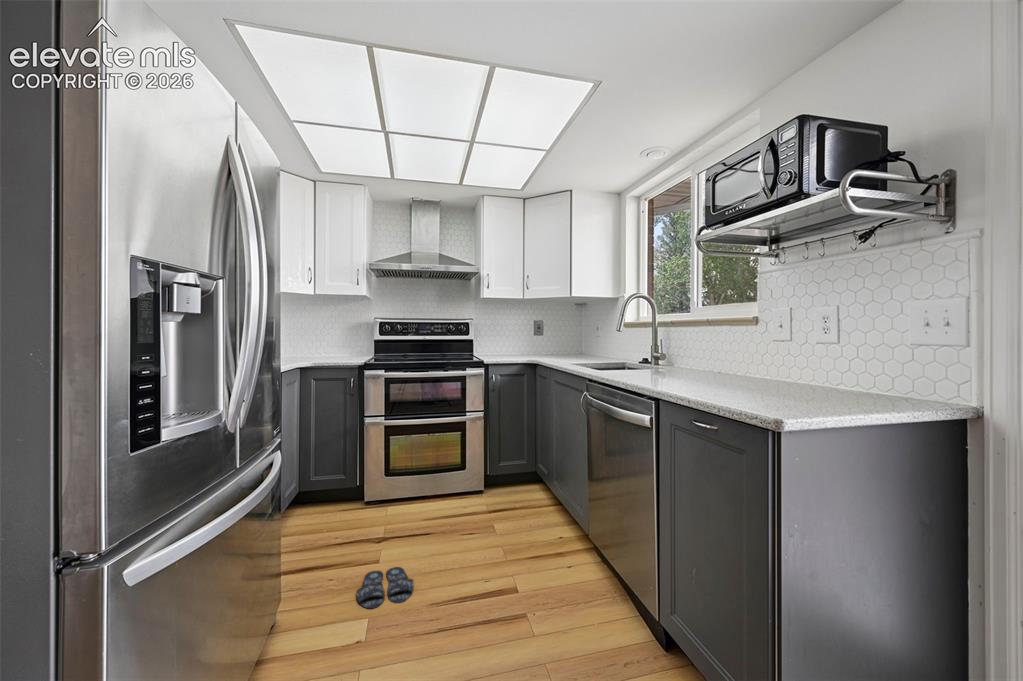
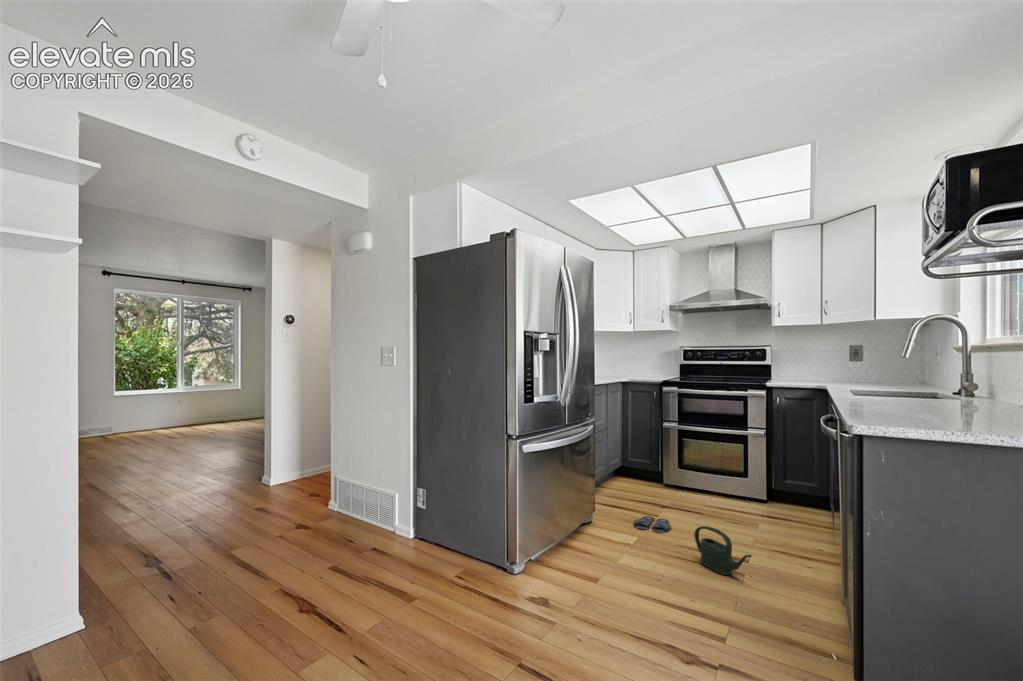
watering can: none [476,582,568,651] -> present [694,526,751,575]

